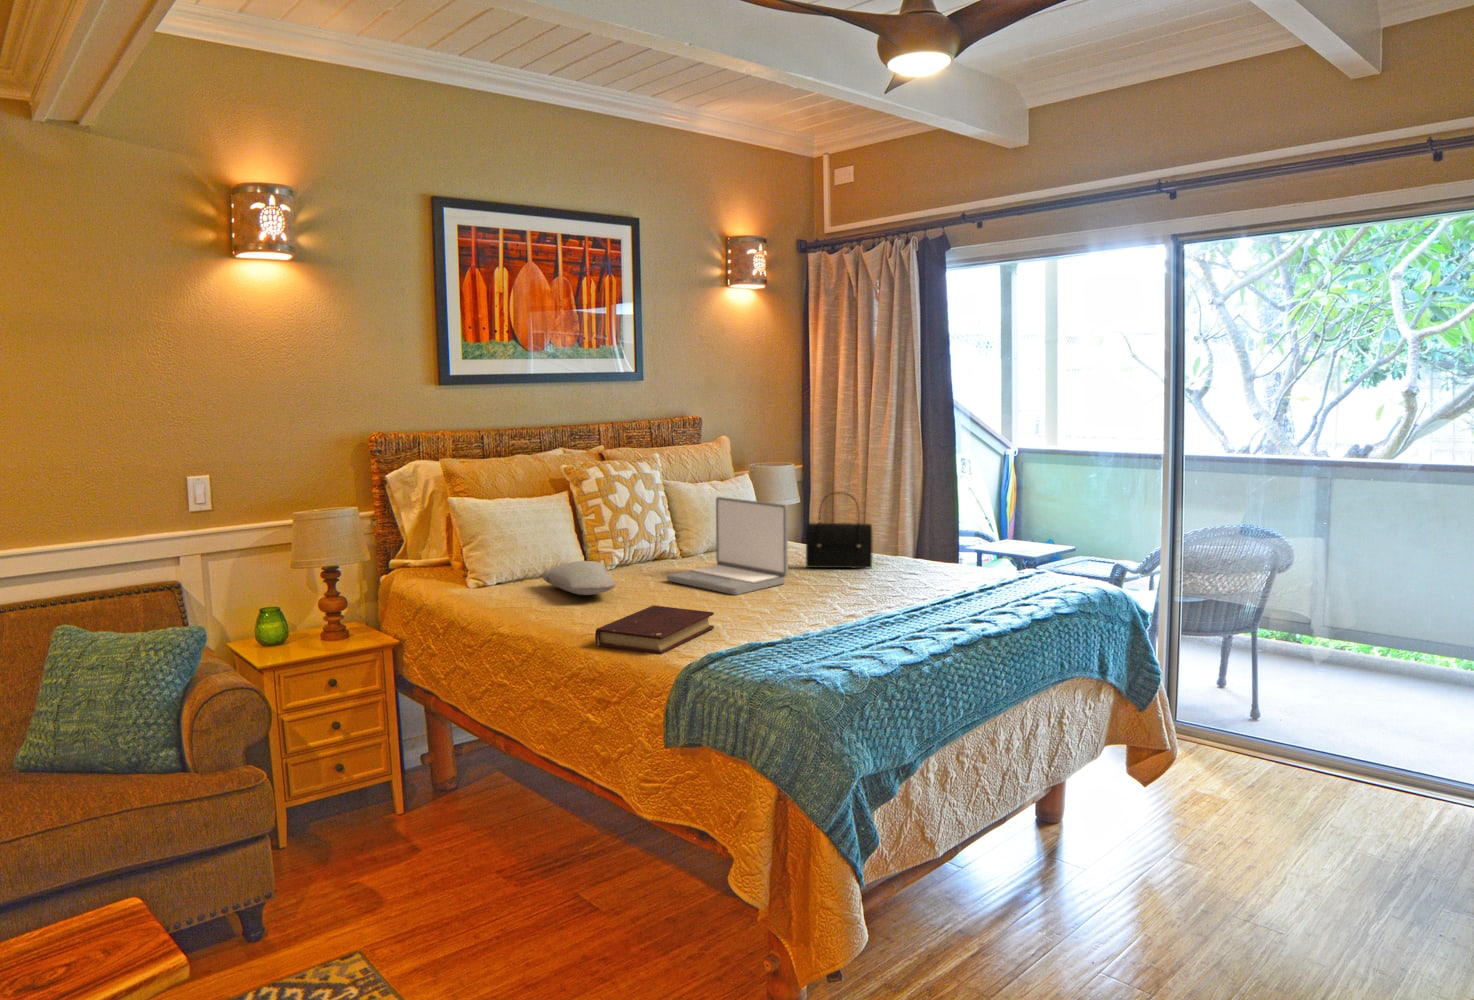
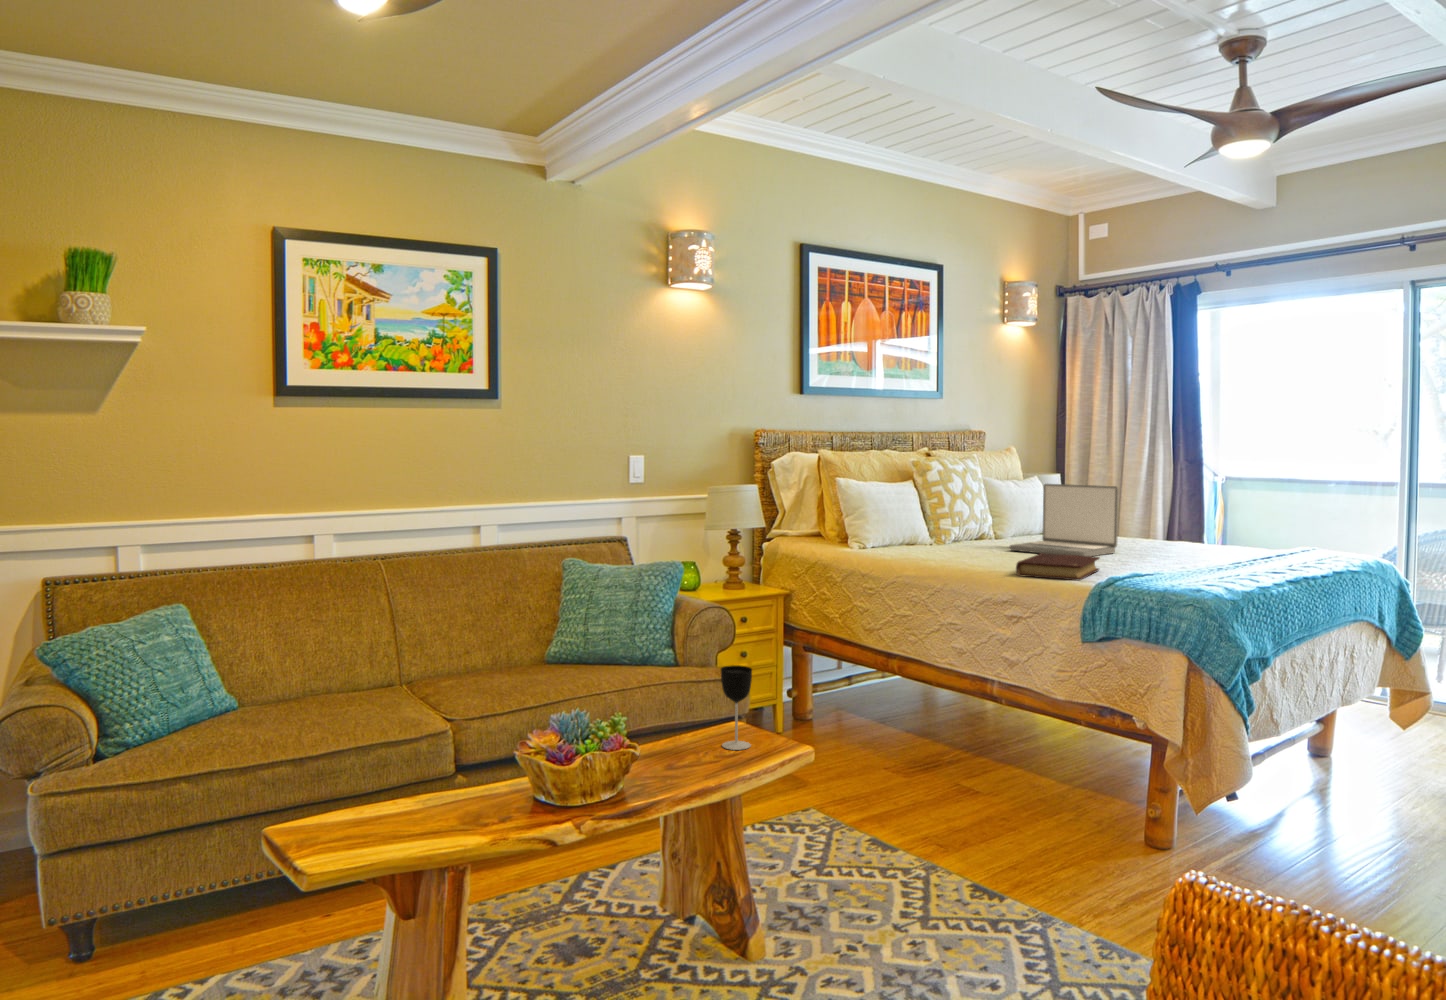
handbag: present [806,493,872,568] -> none [1117,482,1179,548]
pillow: present [543,561,615,595] -> none [909,531,986,554]
wine glass: none [35,842,93,961] -> present [721,665,752,750]

